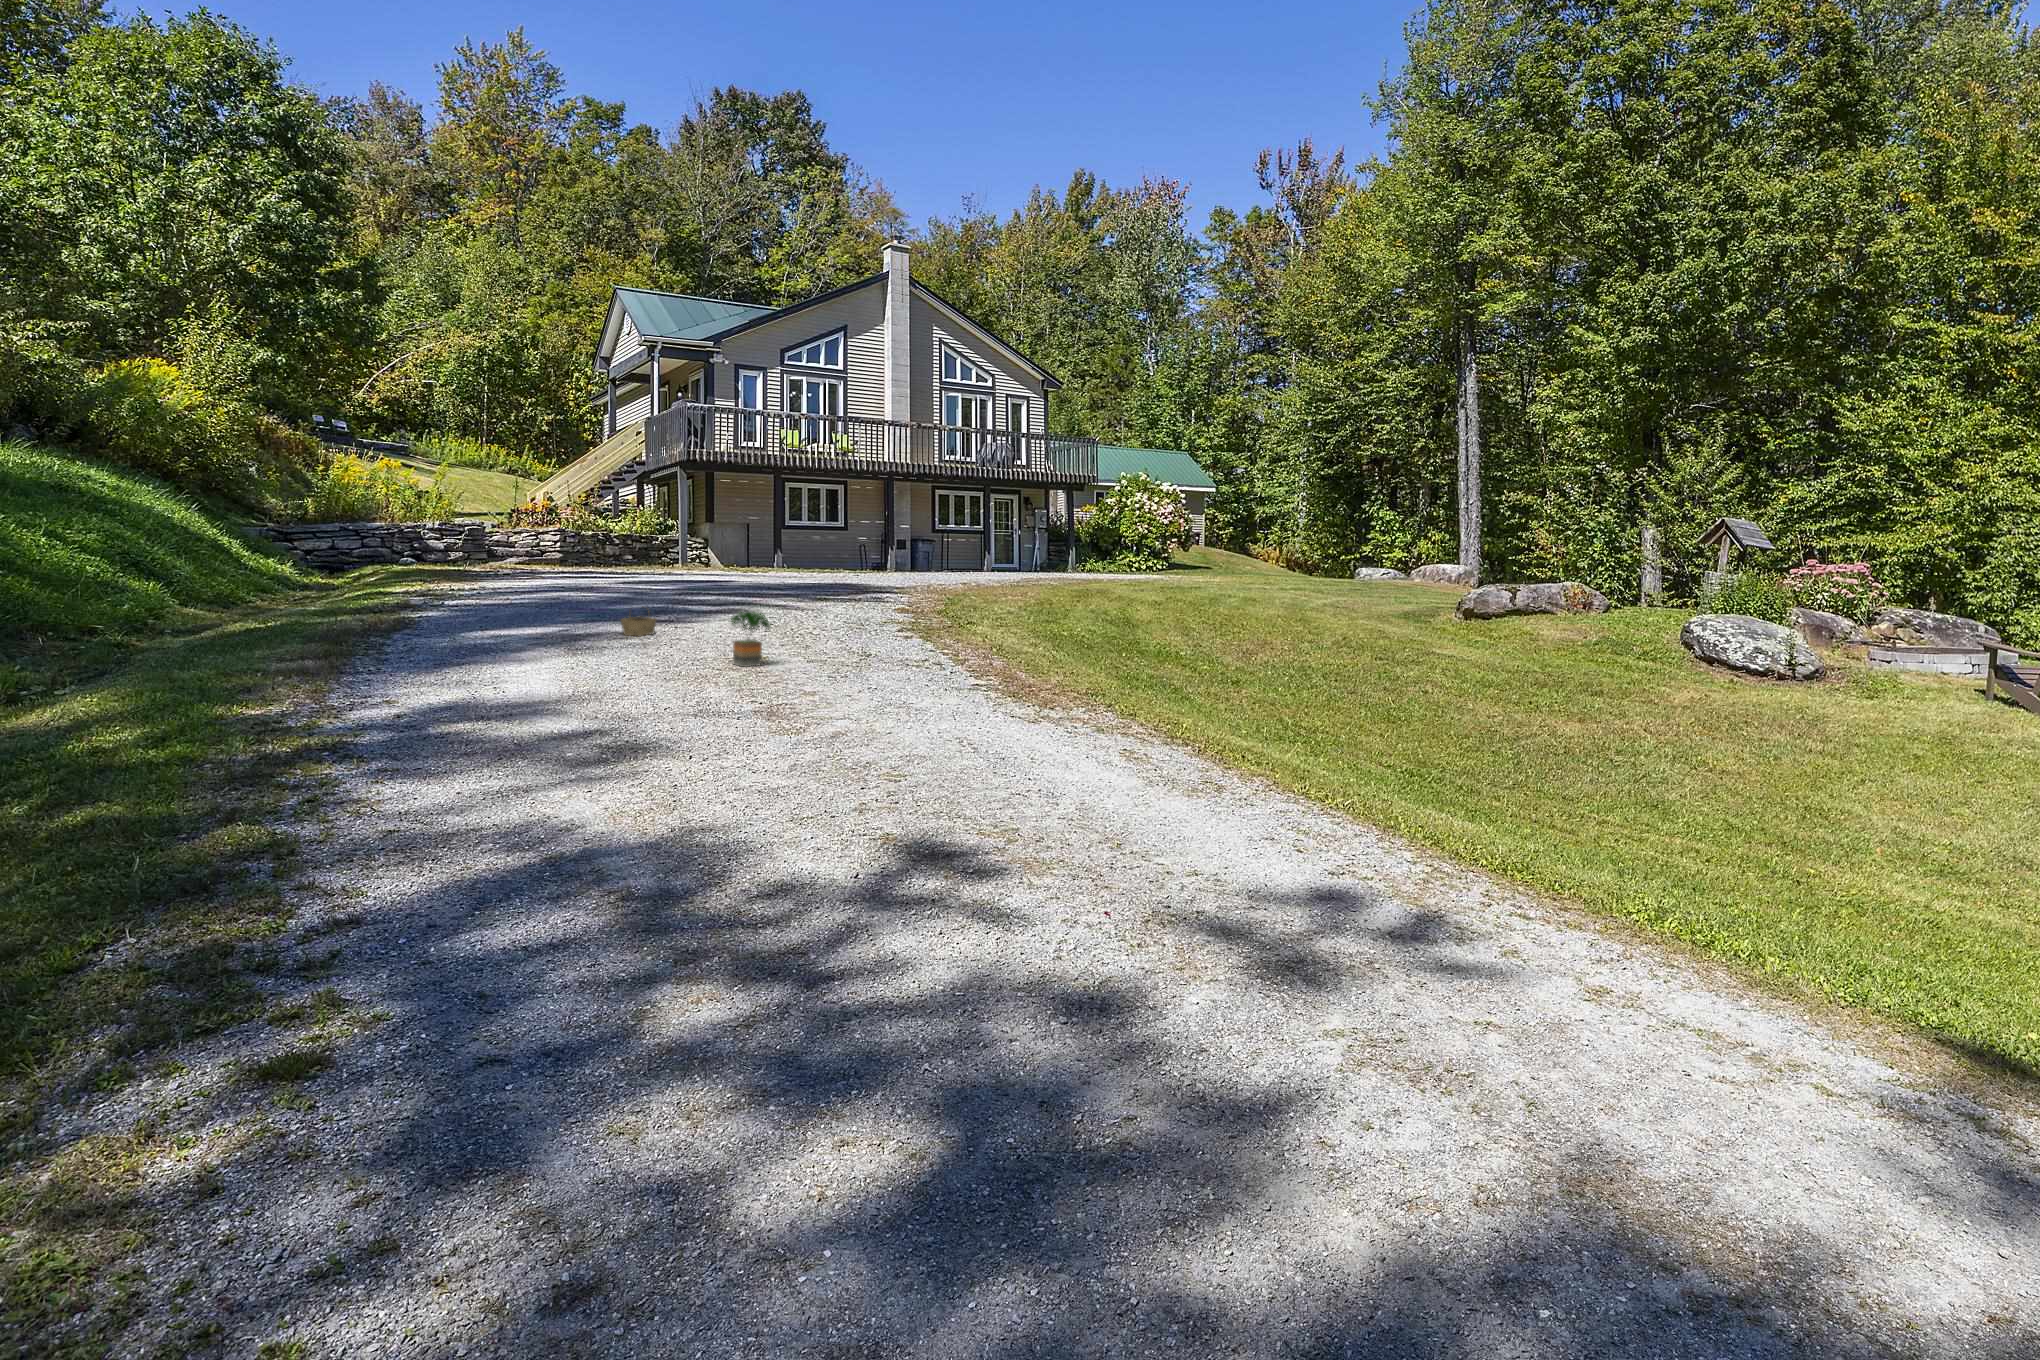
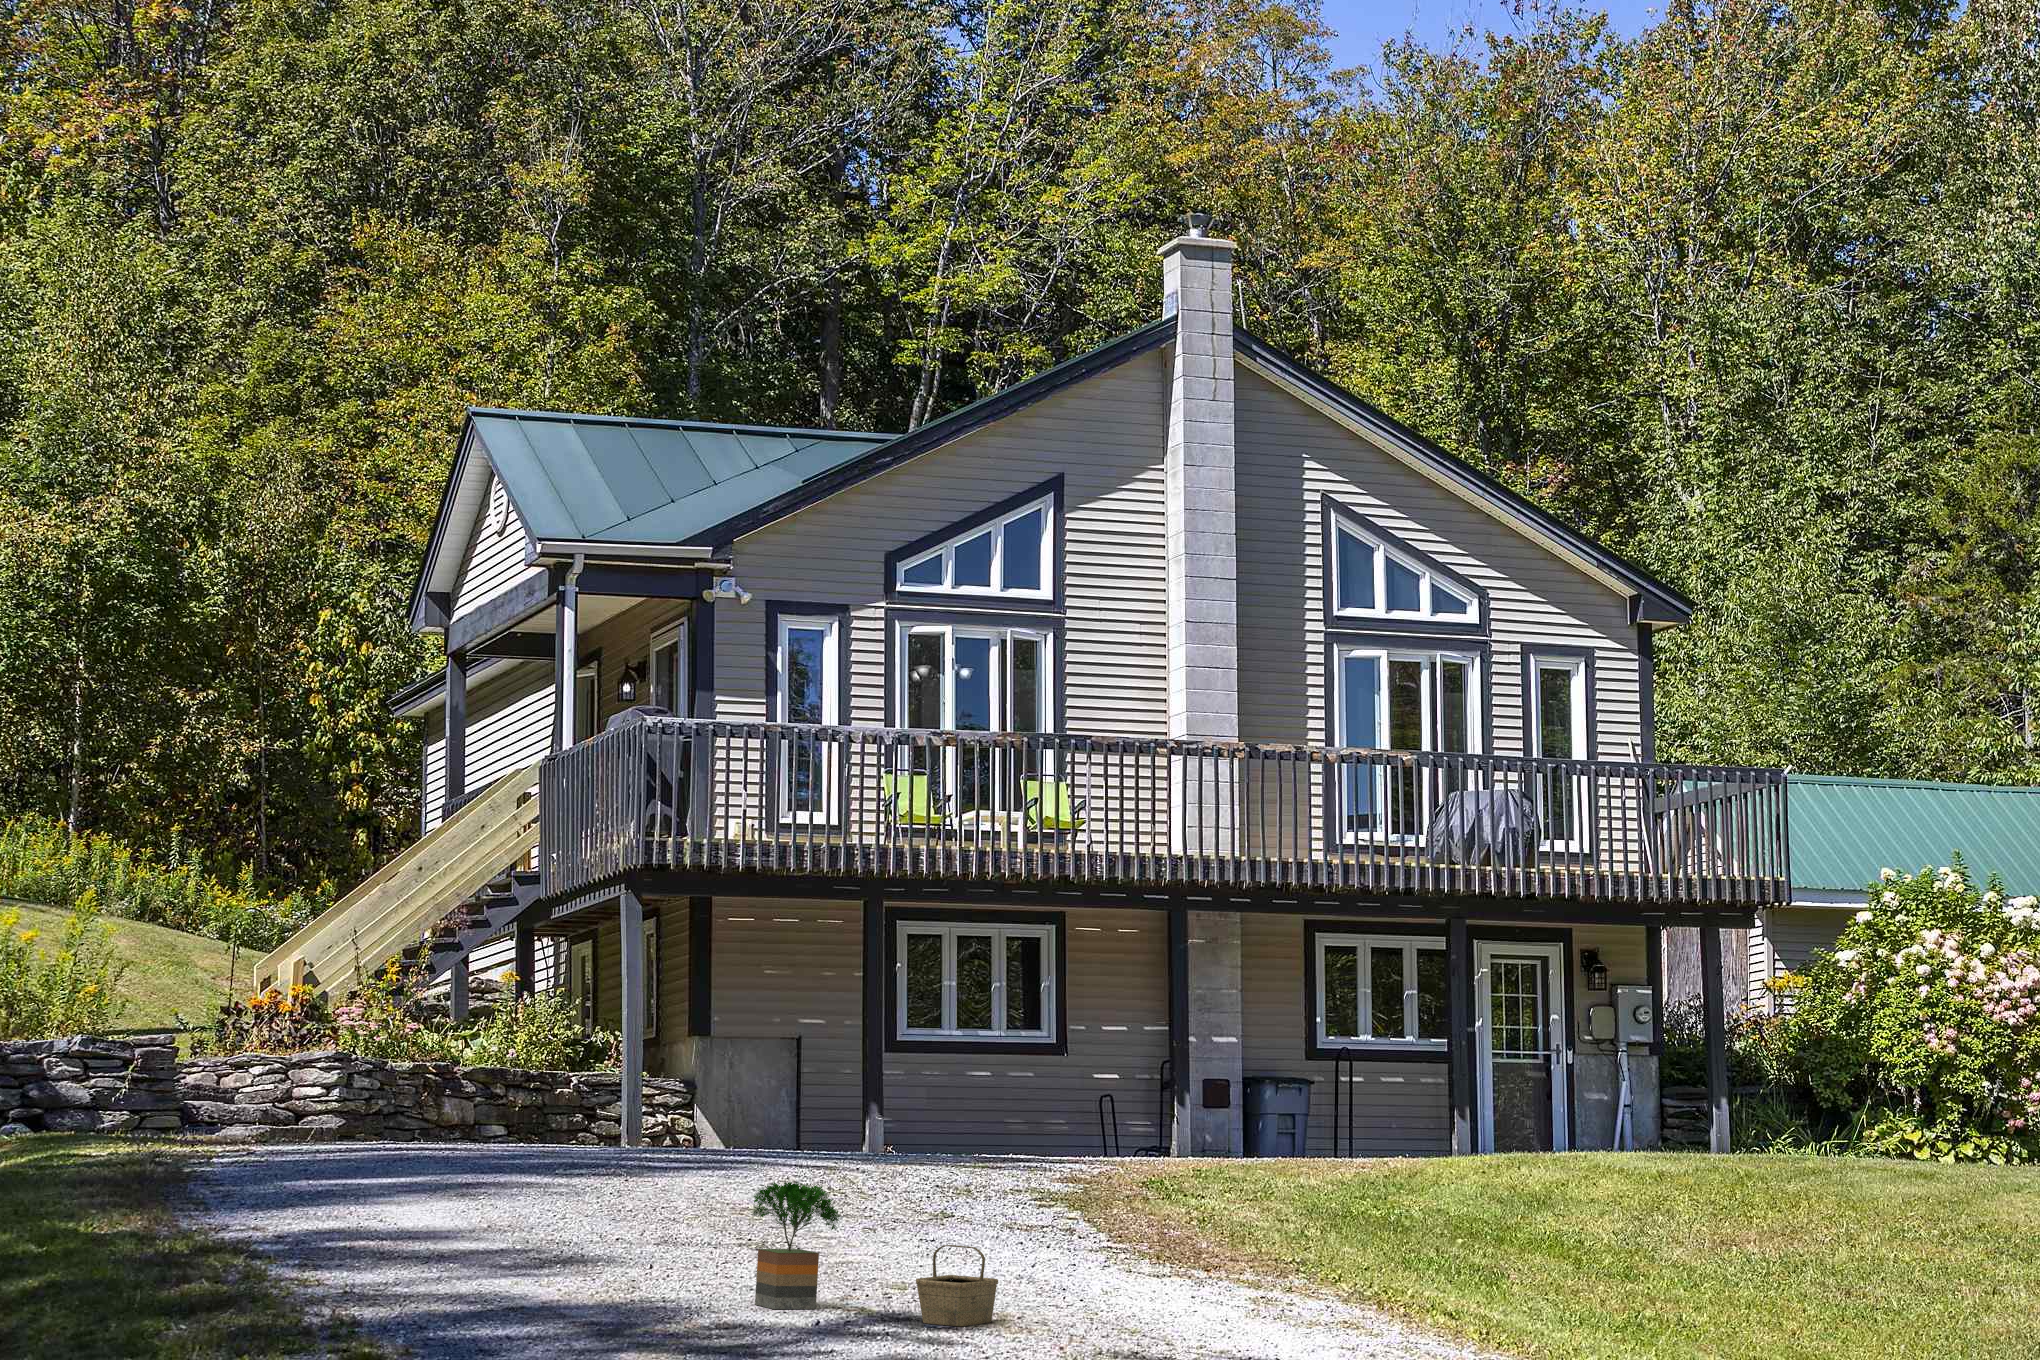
basket: present [621,608,656,636] -> present [916,1245,998,1326]

